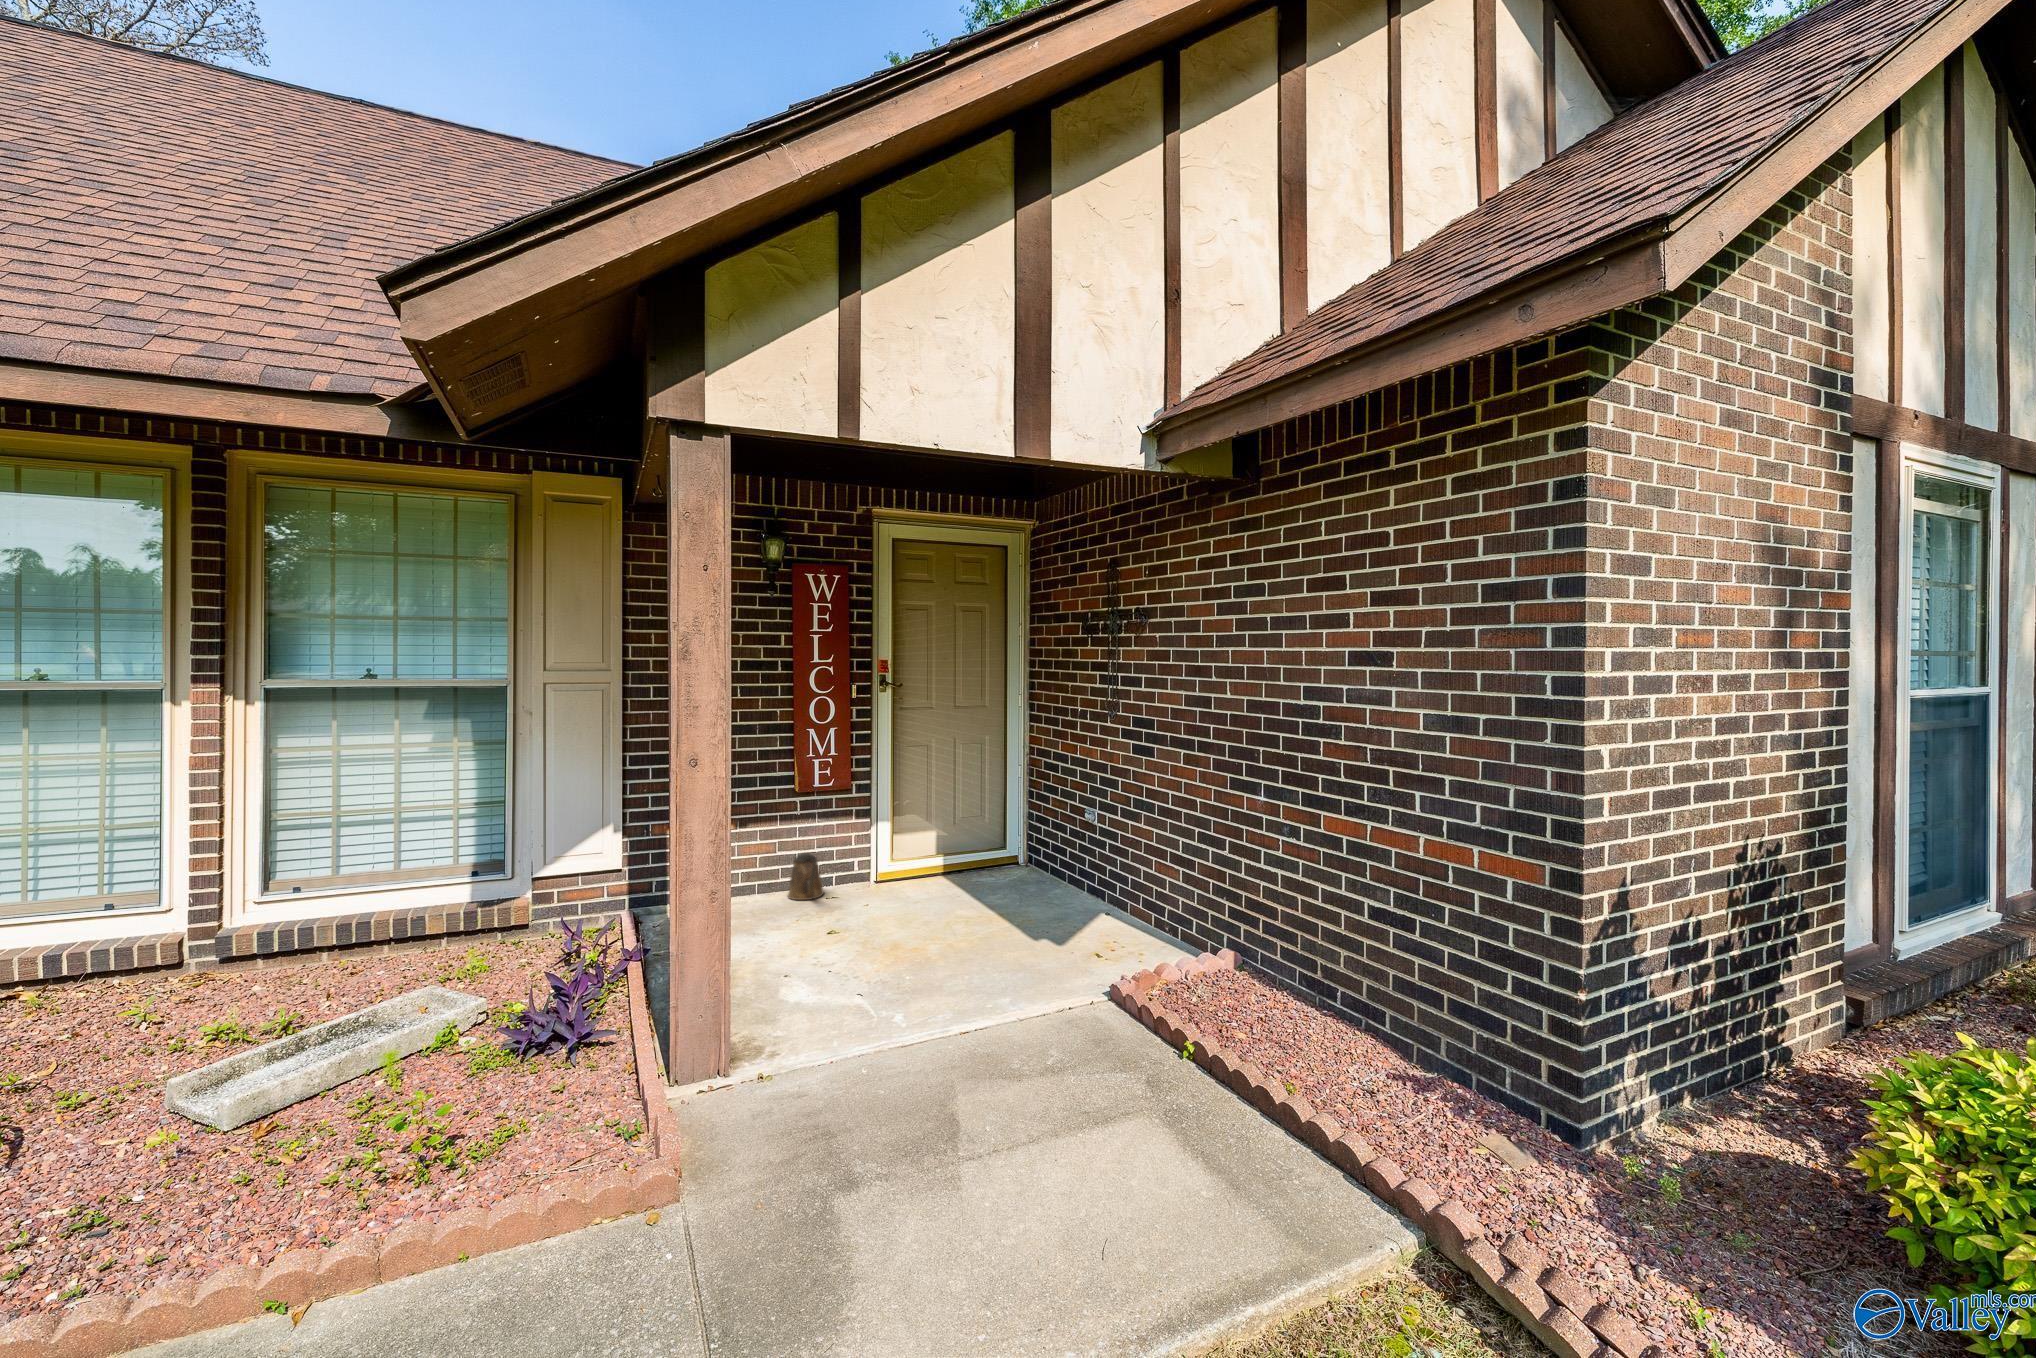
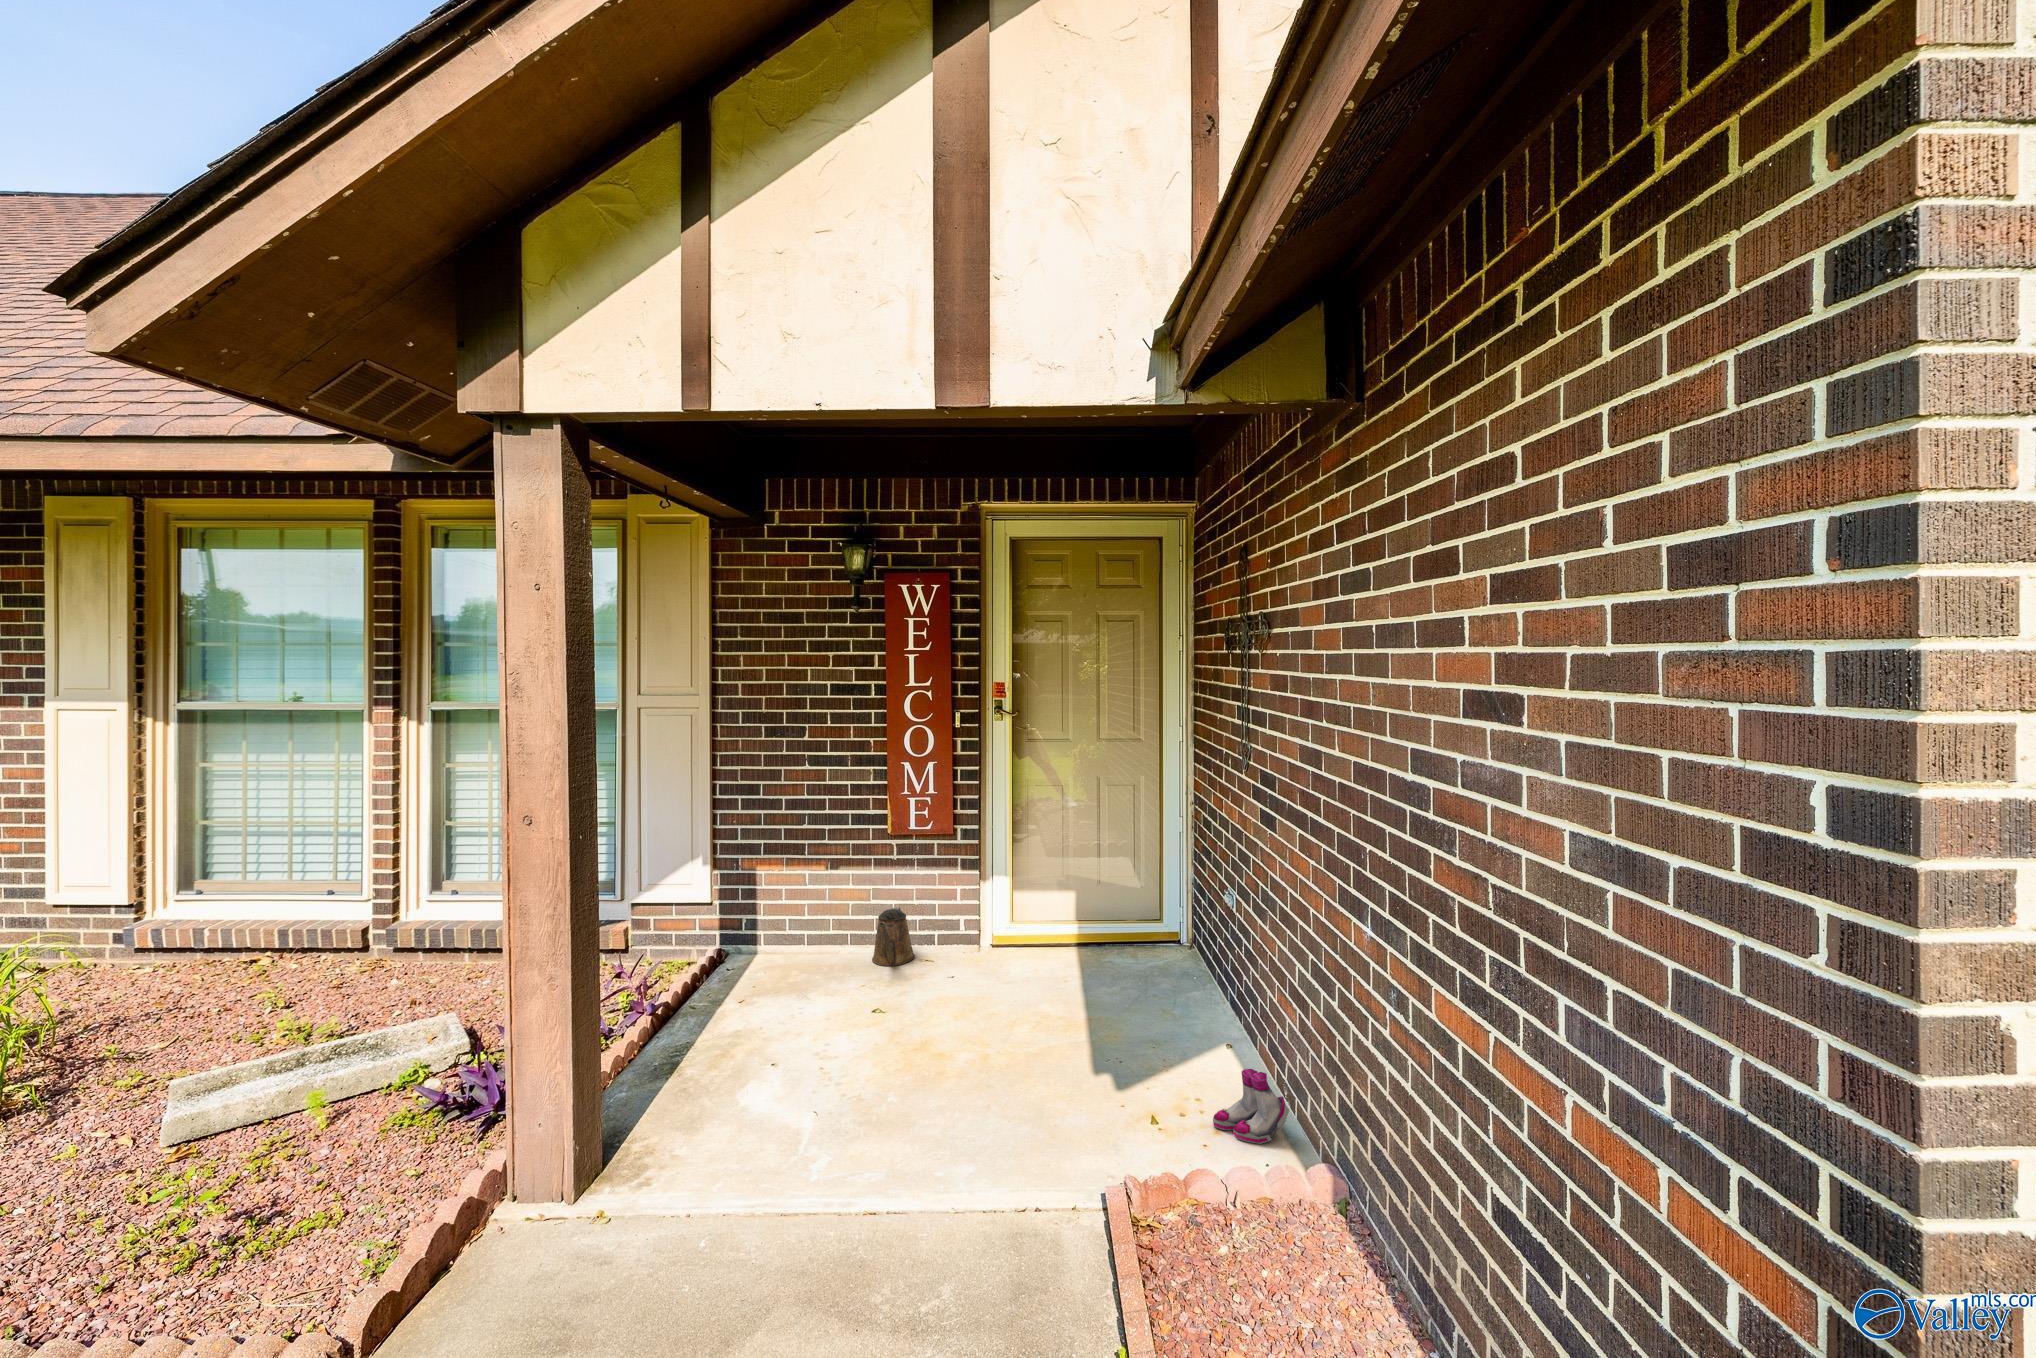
boots: none [1134,909,1182,954] -> present [1213,1069,1289,1144]

